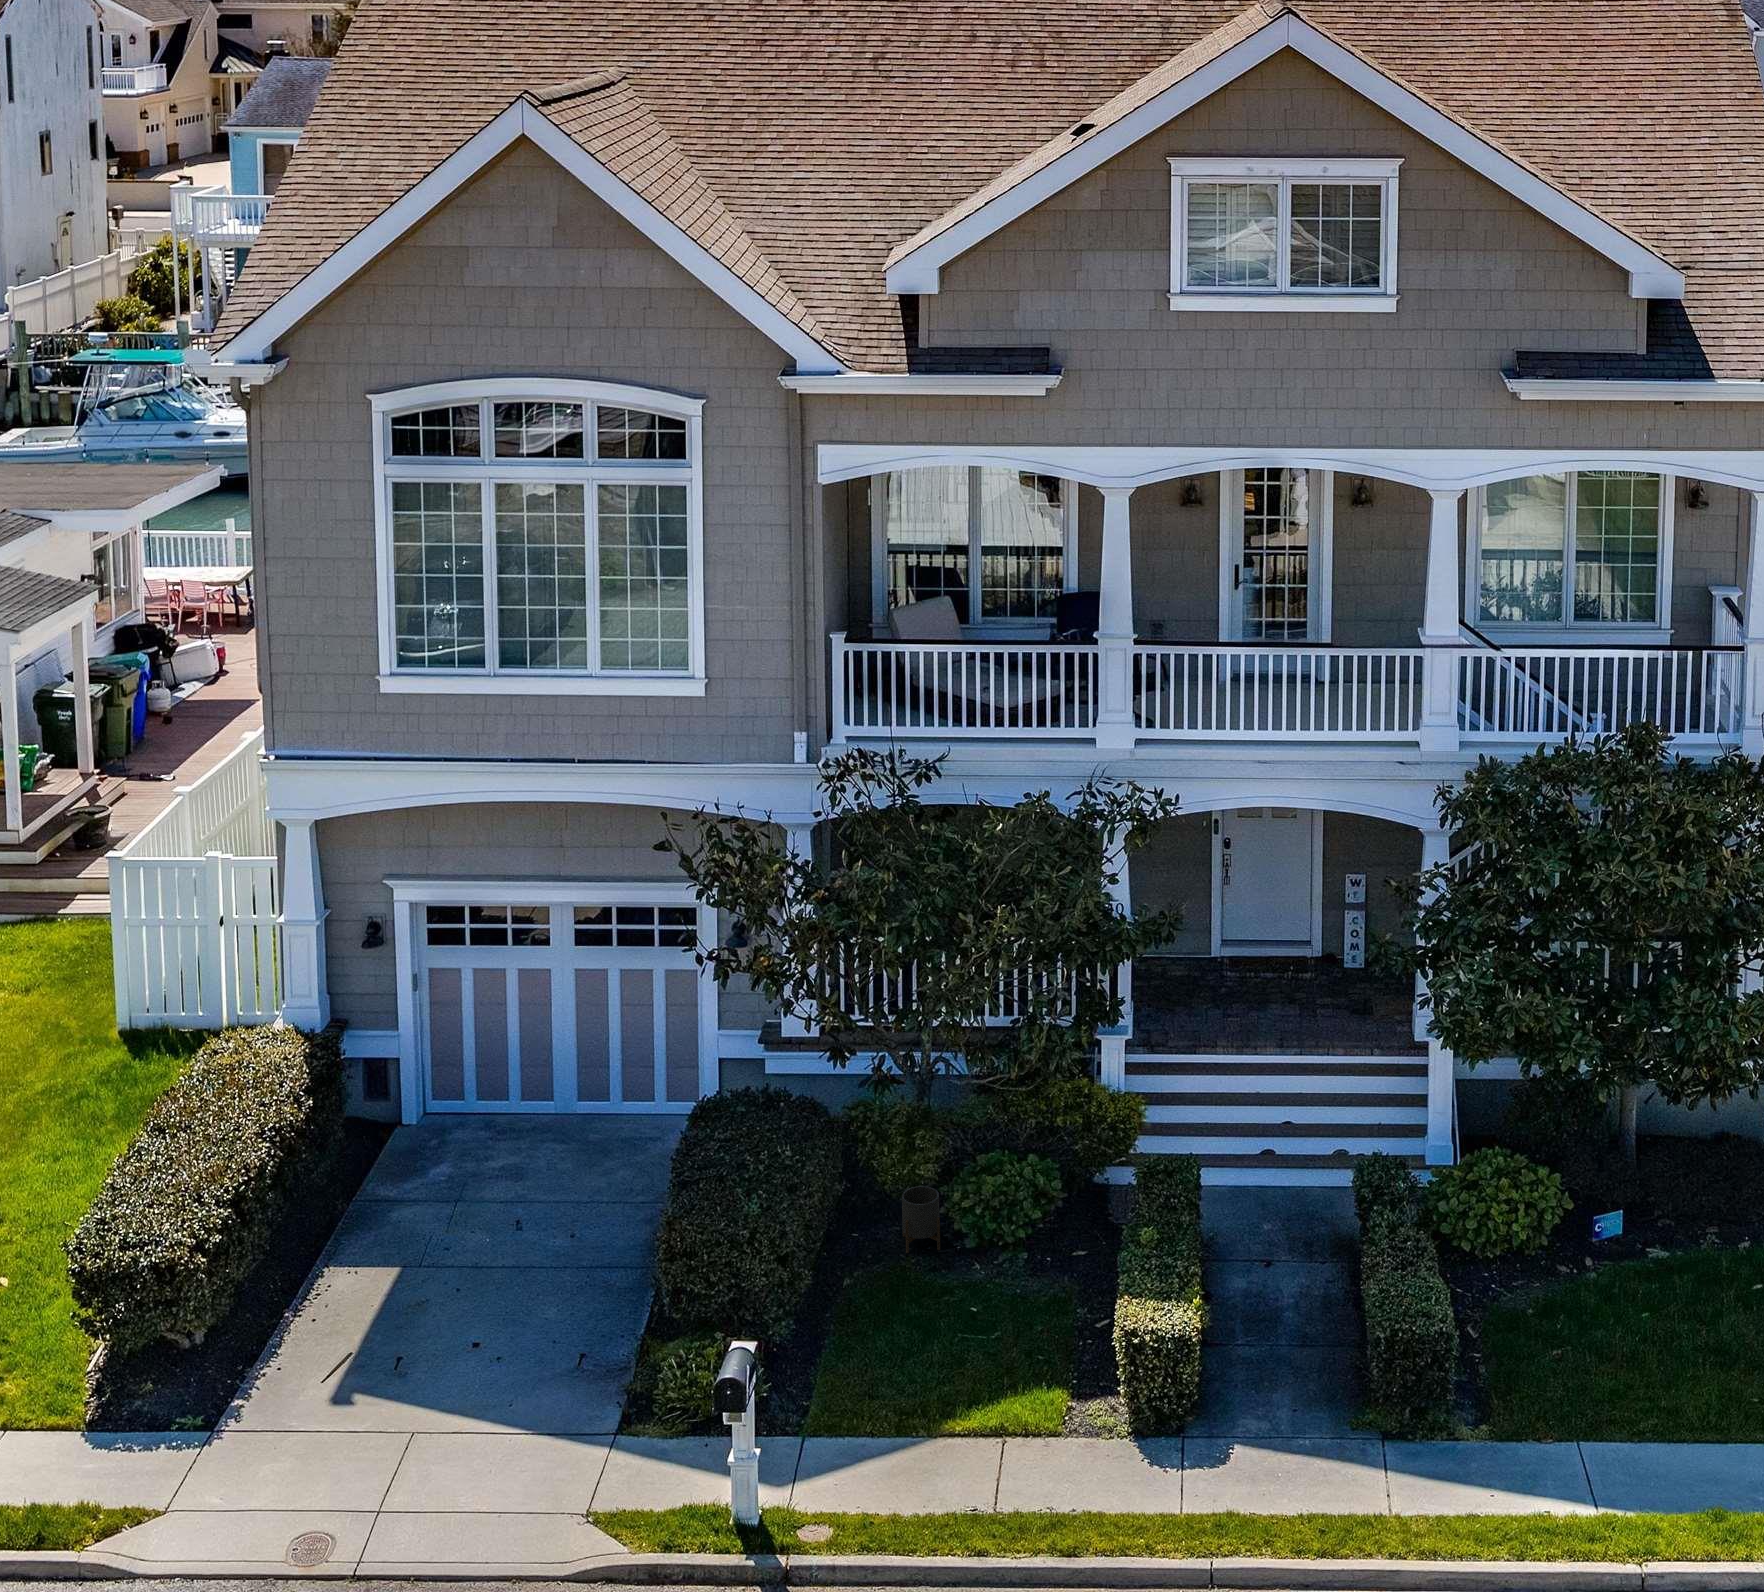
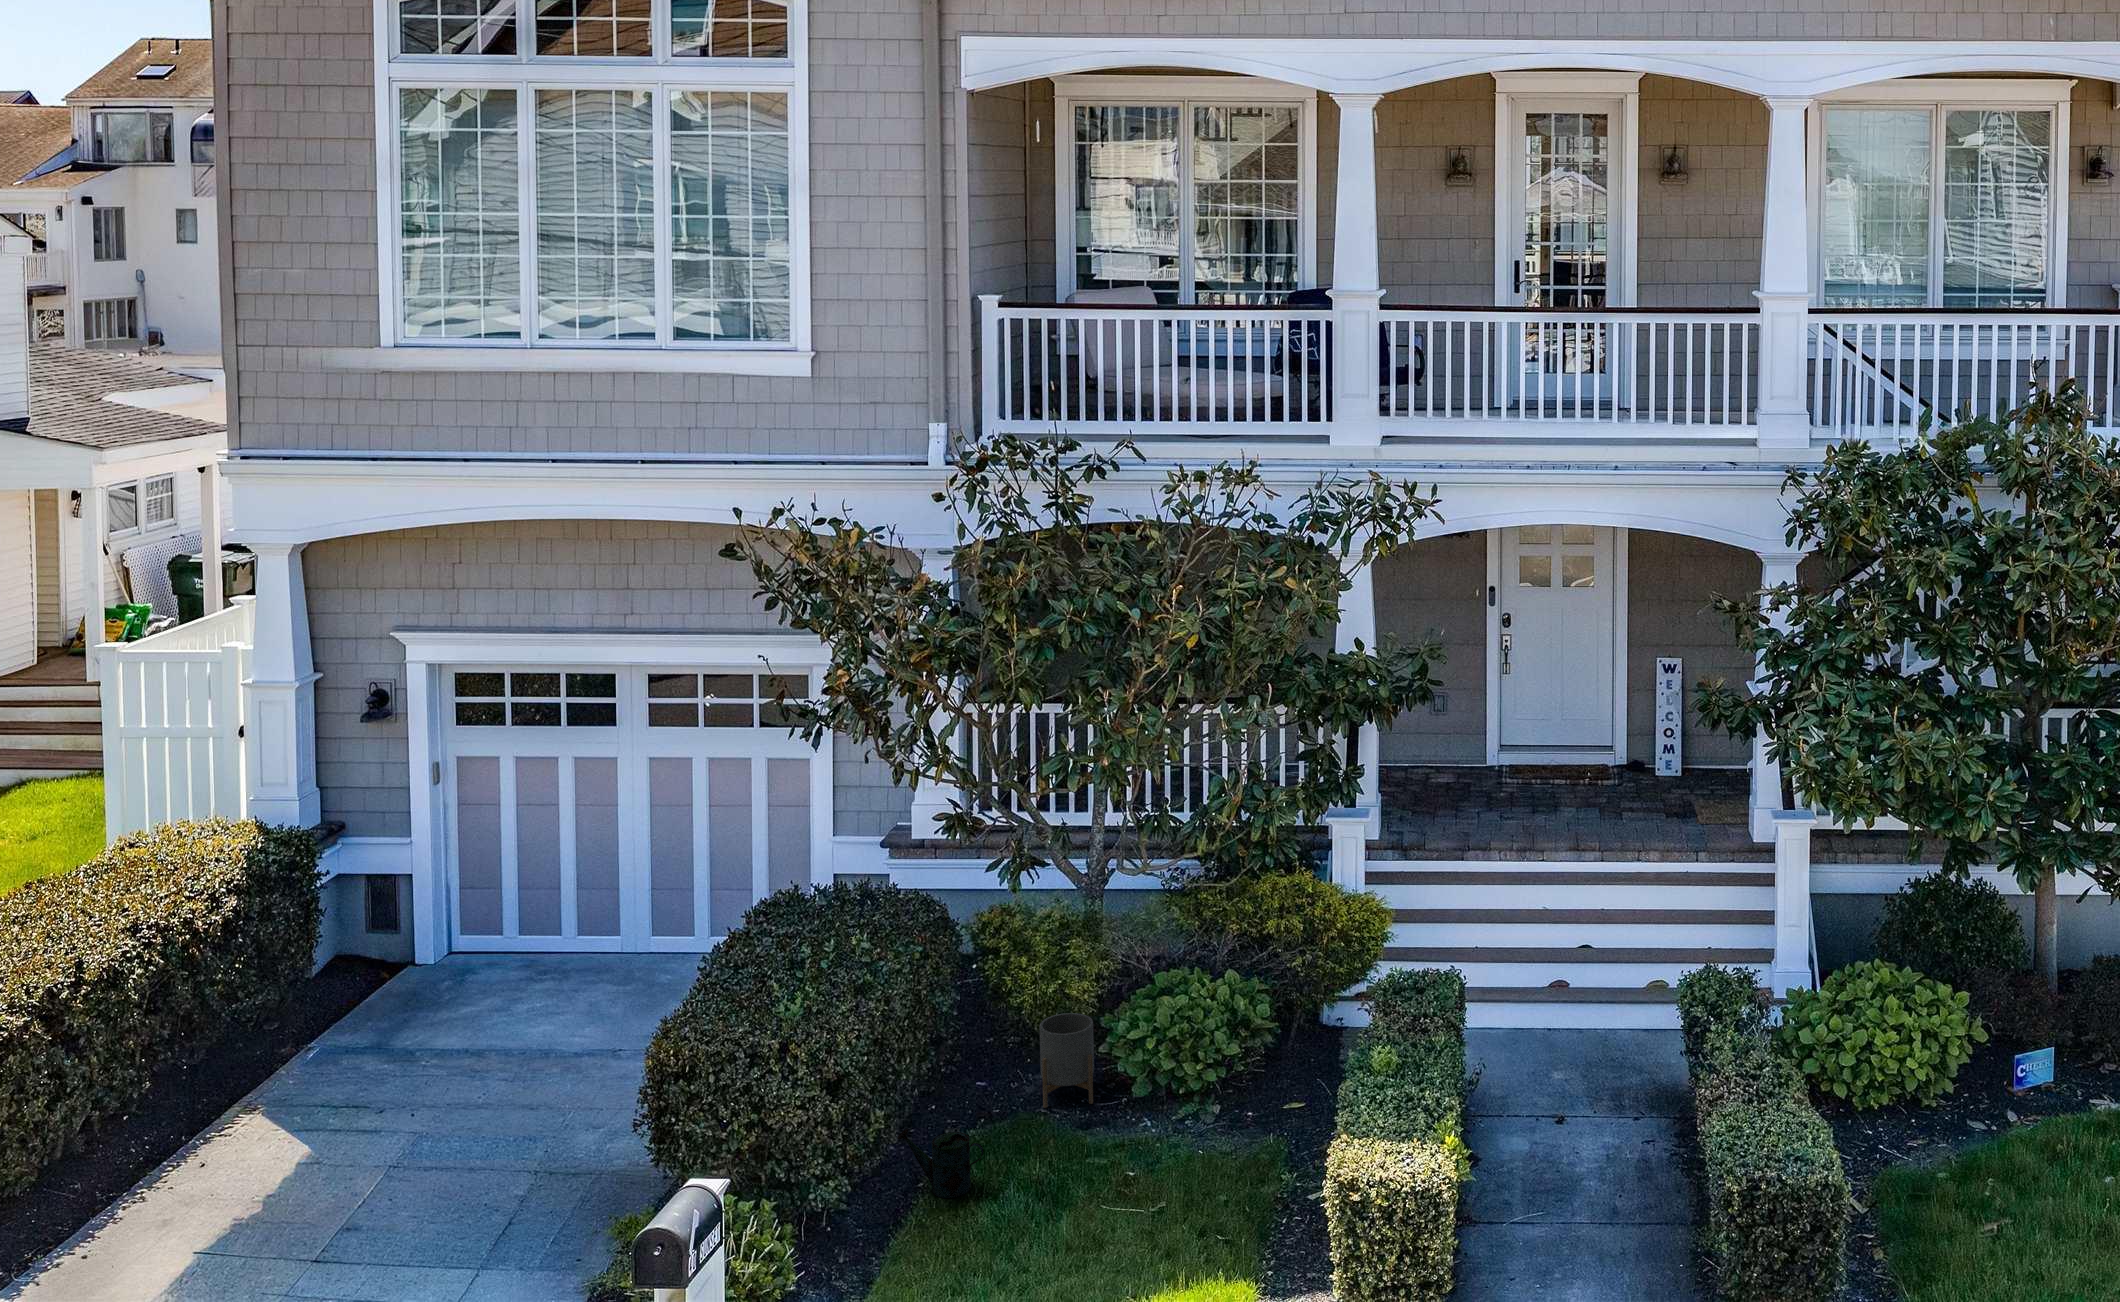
watering can: none [819,1278,878,1323] -> present [897,1129,983,1198]

